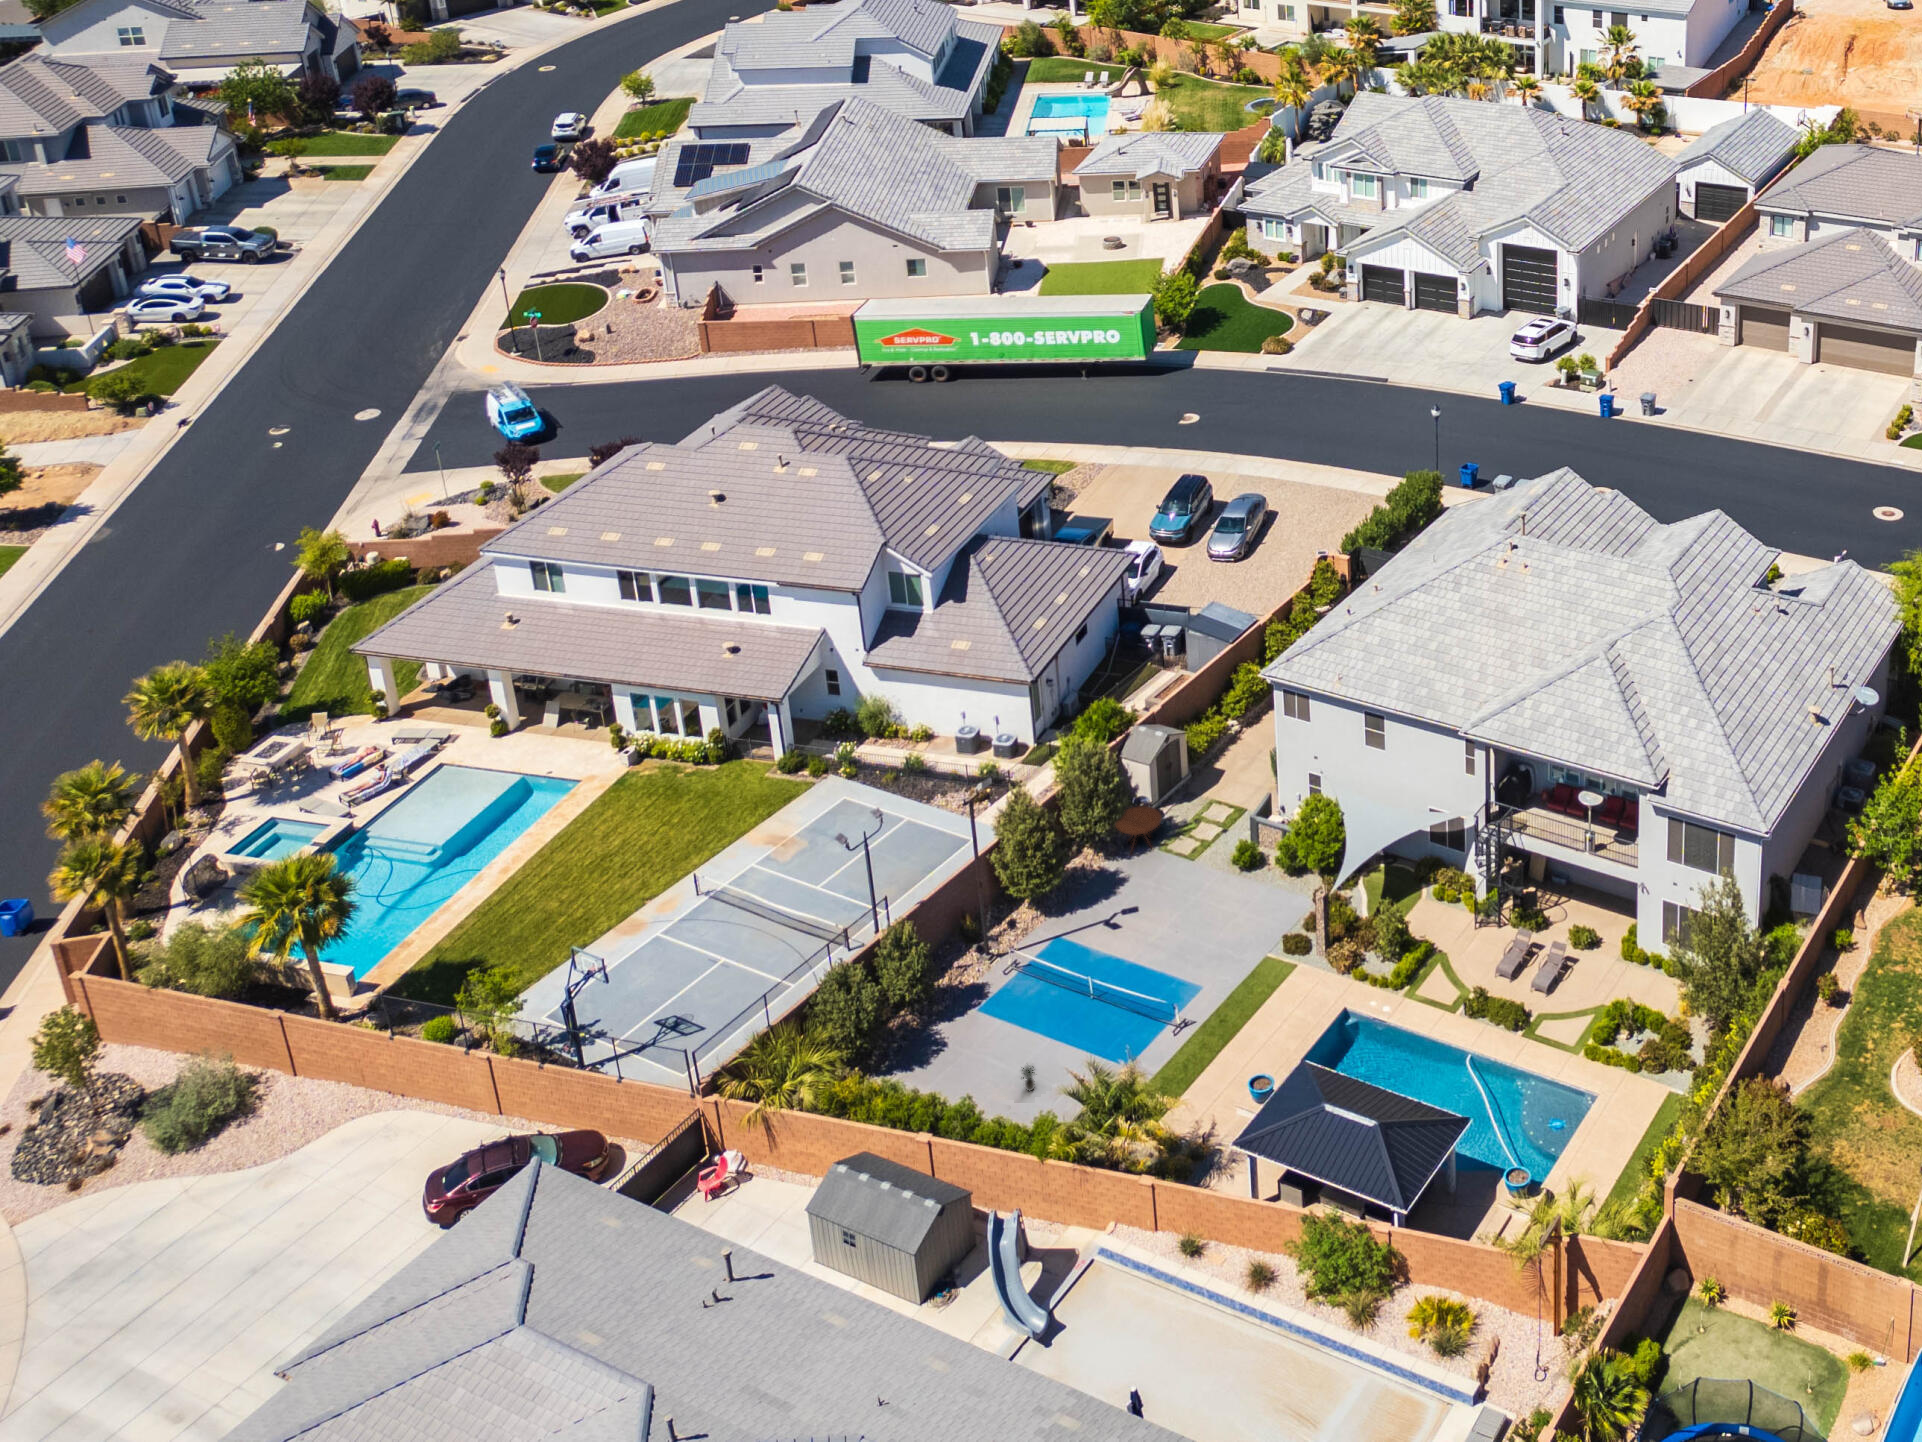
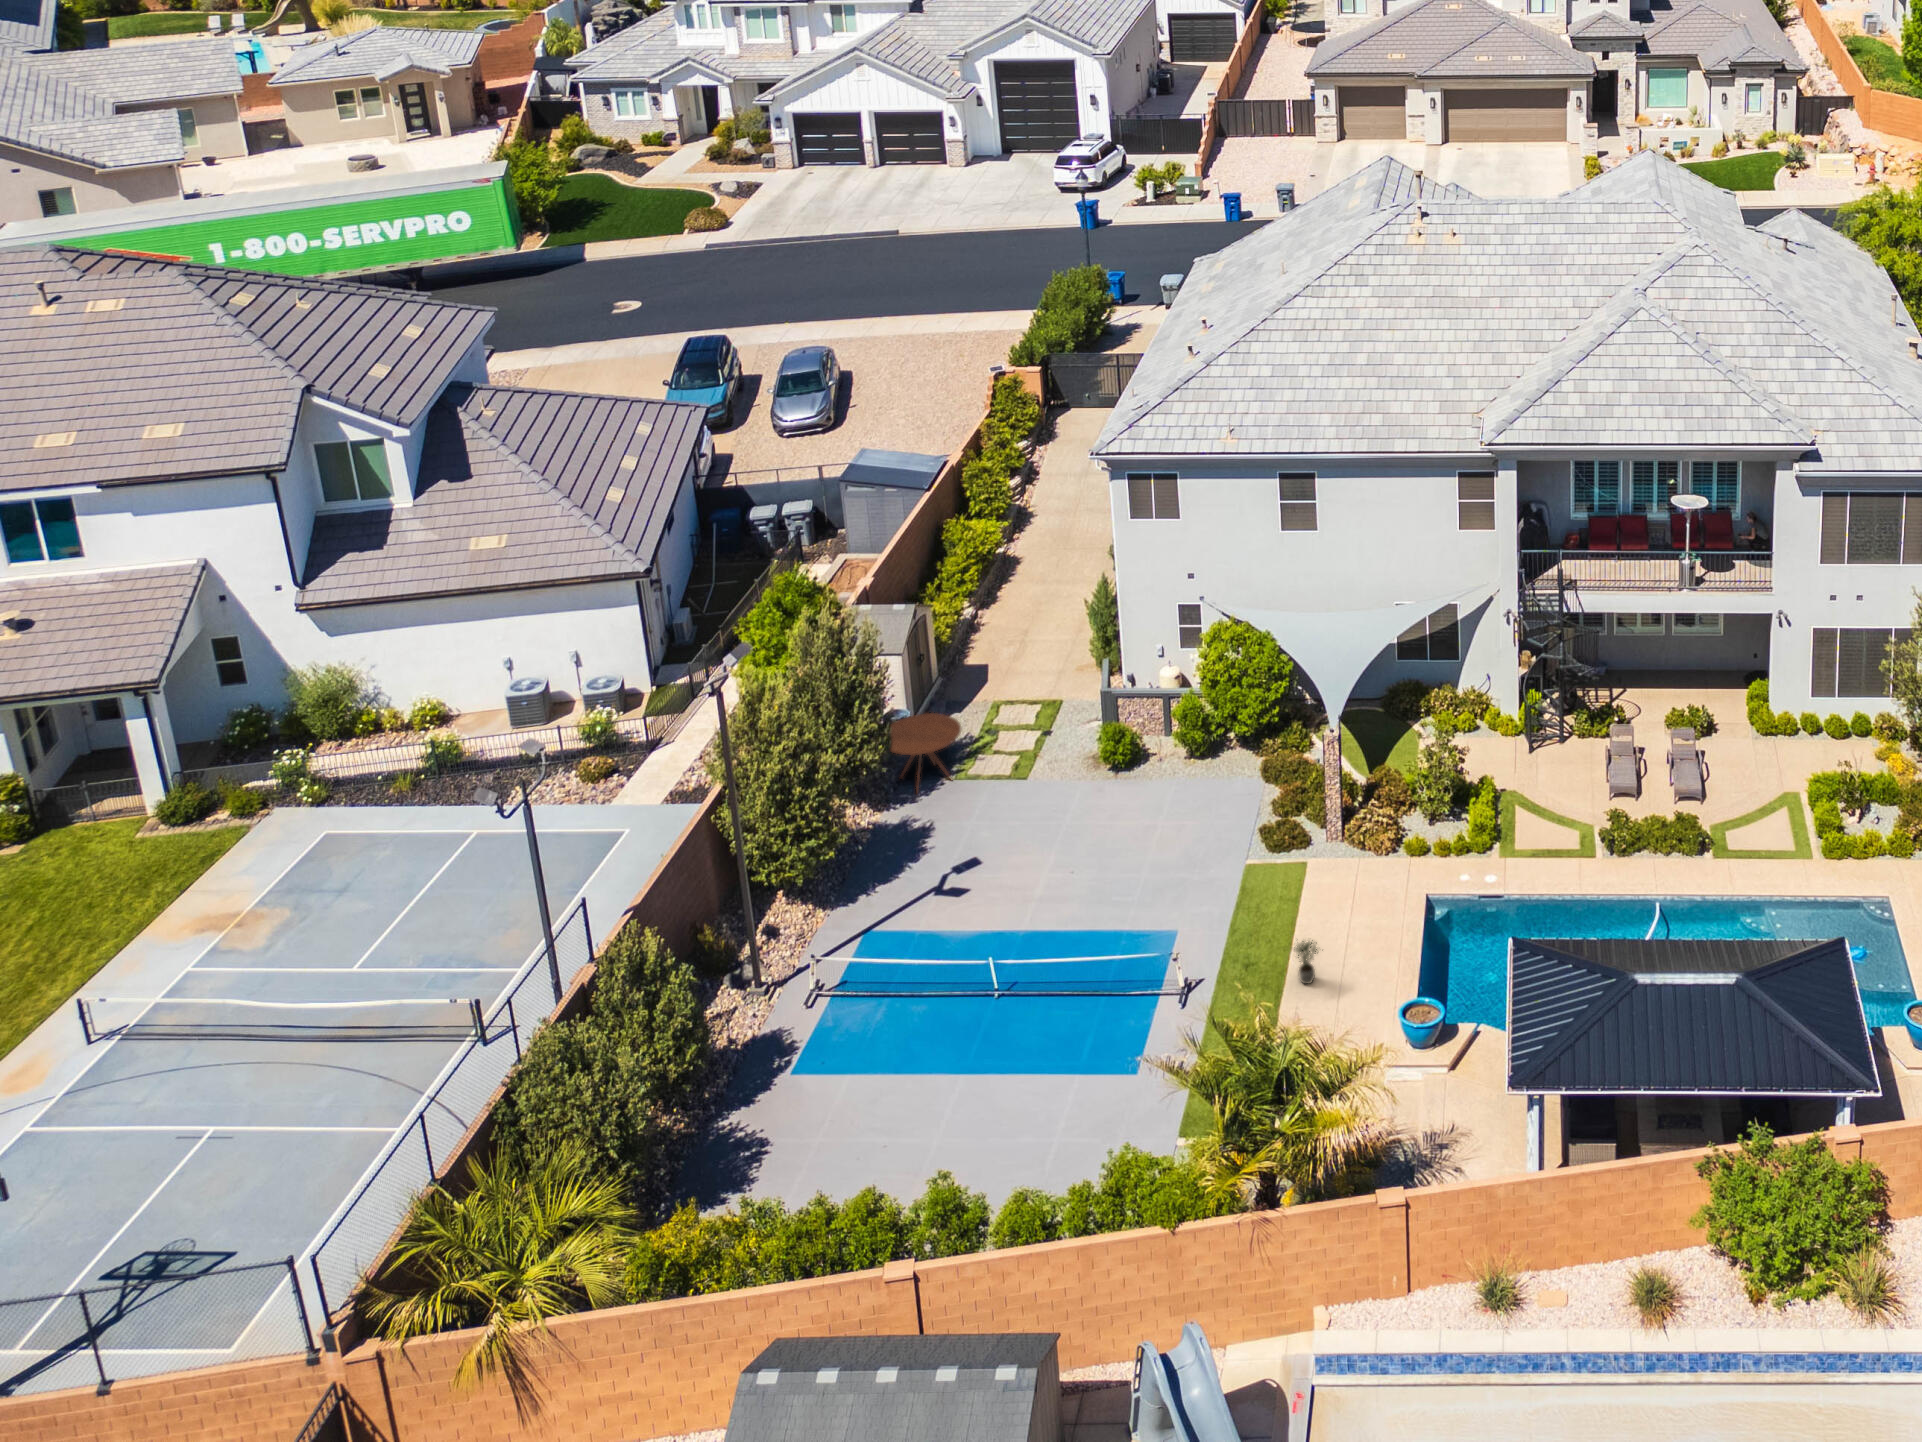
potted plant: present [1022,1066,1035,1091] -> present [1294,940,1318,984]

